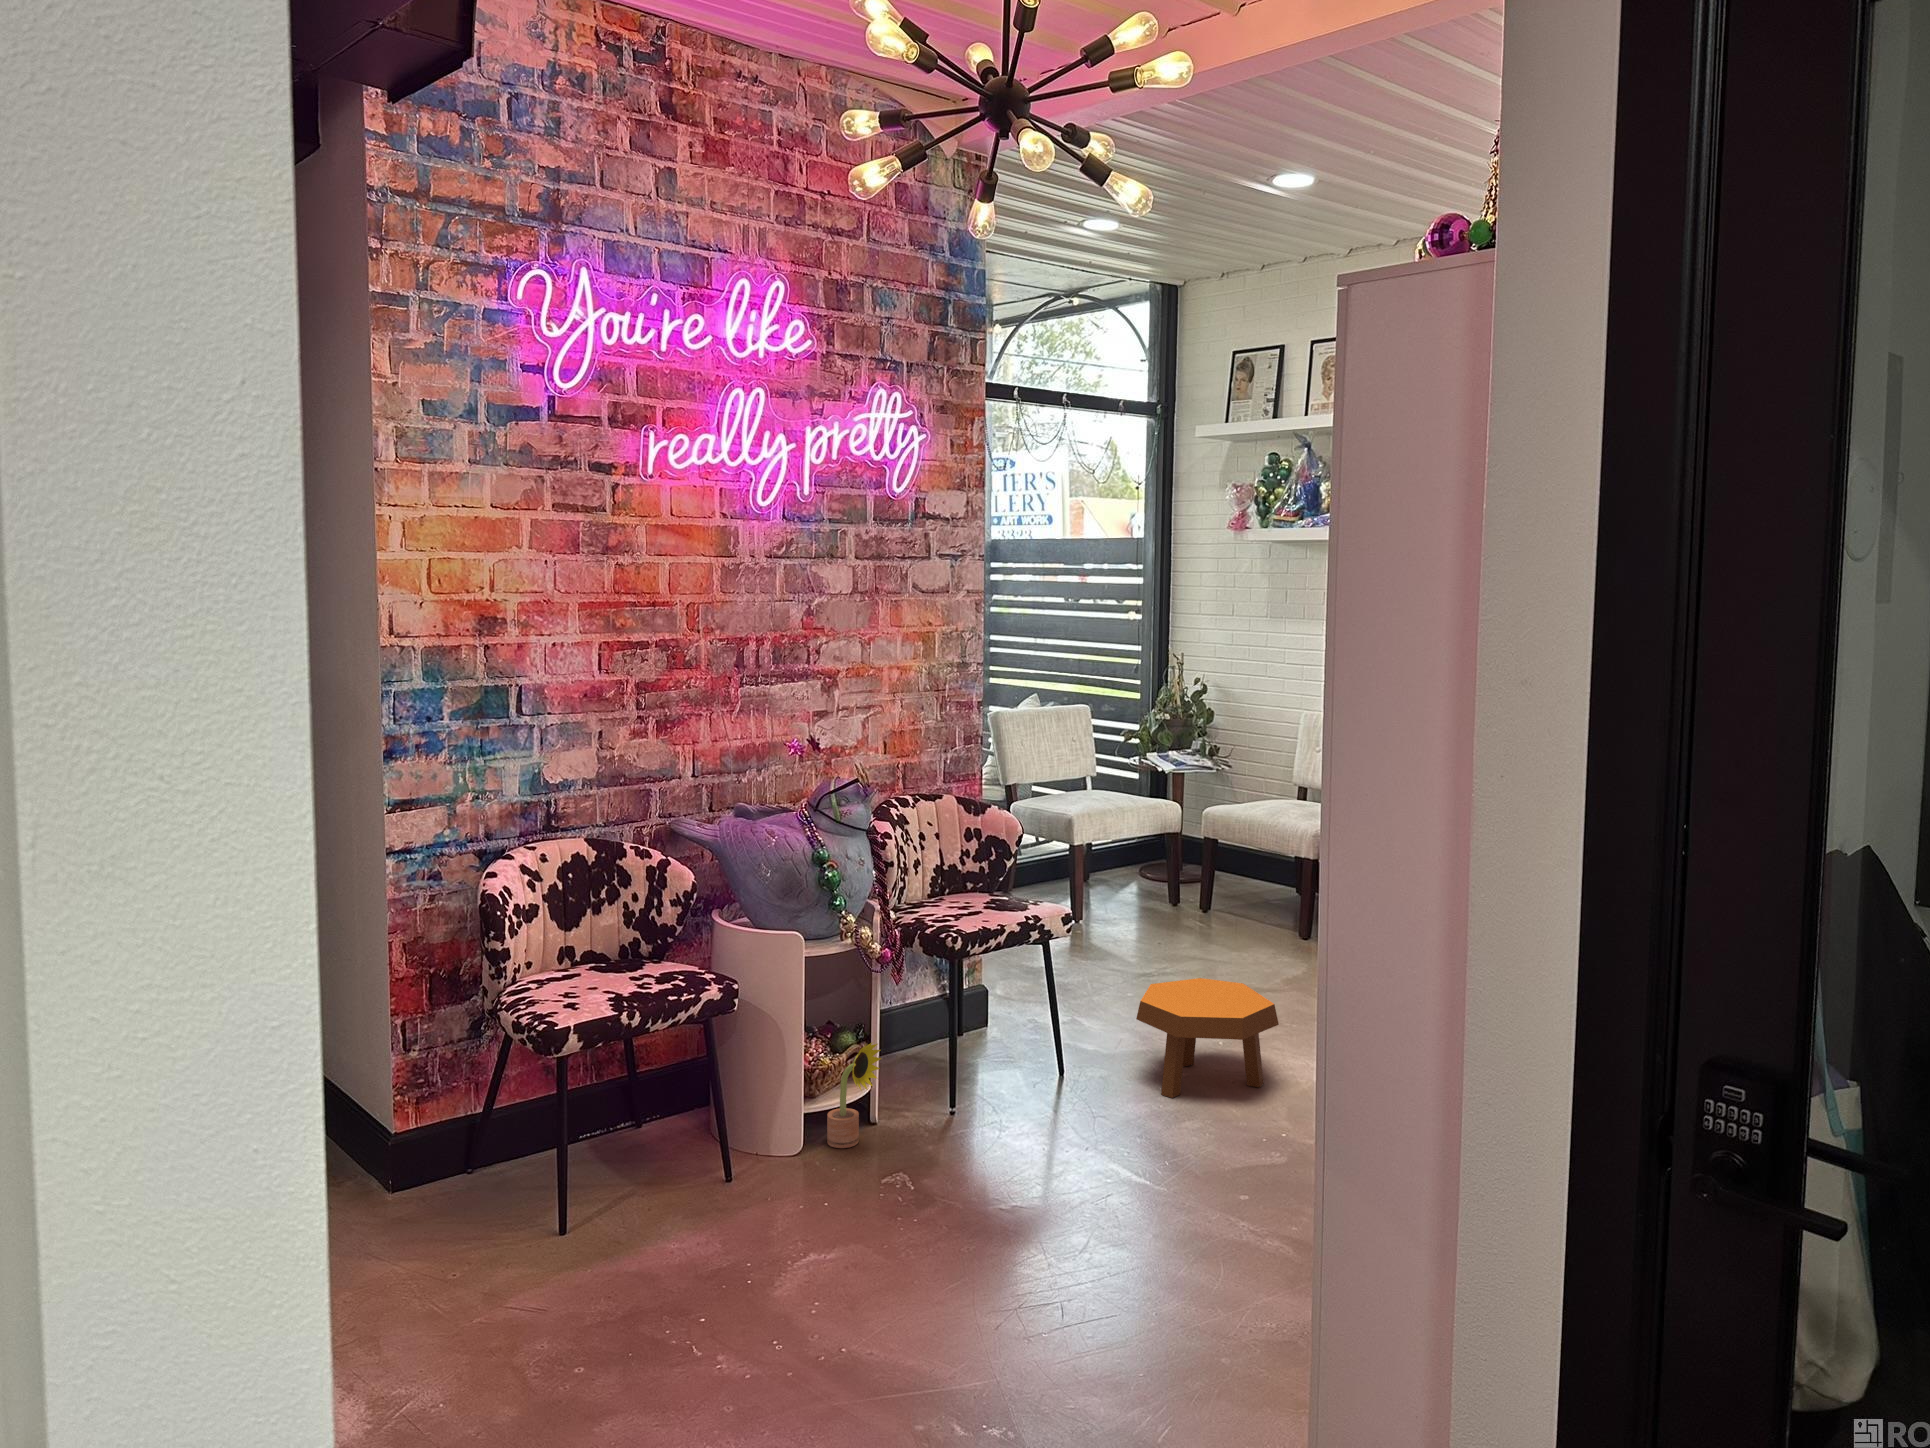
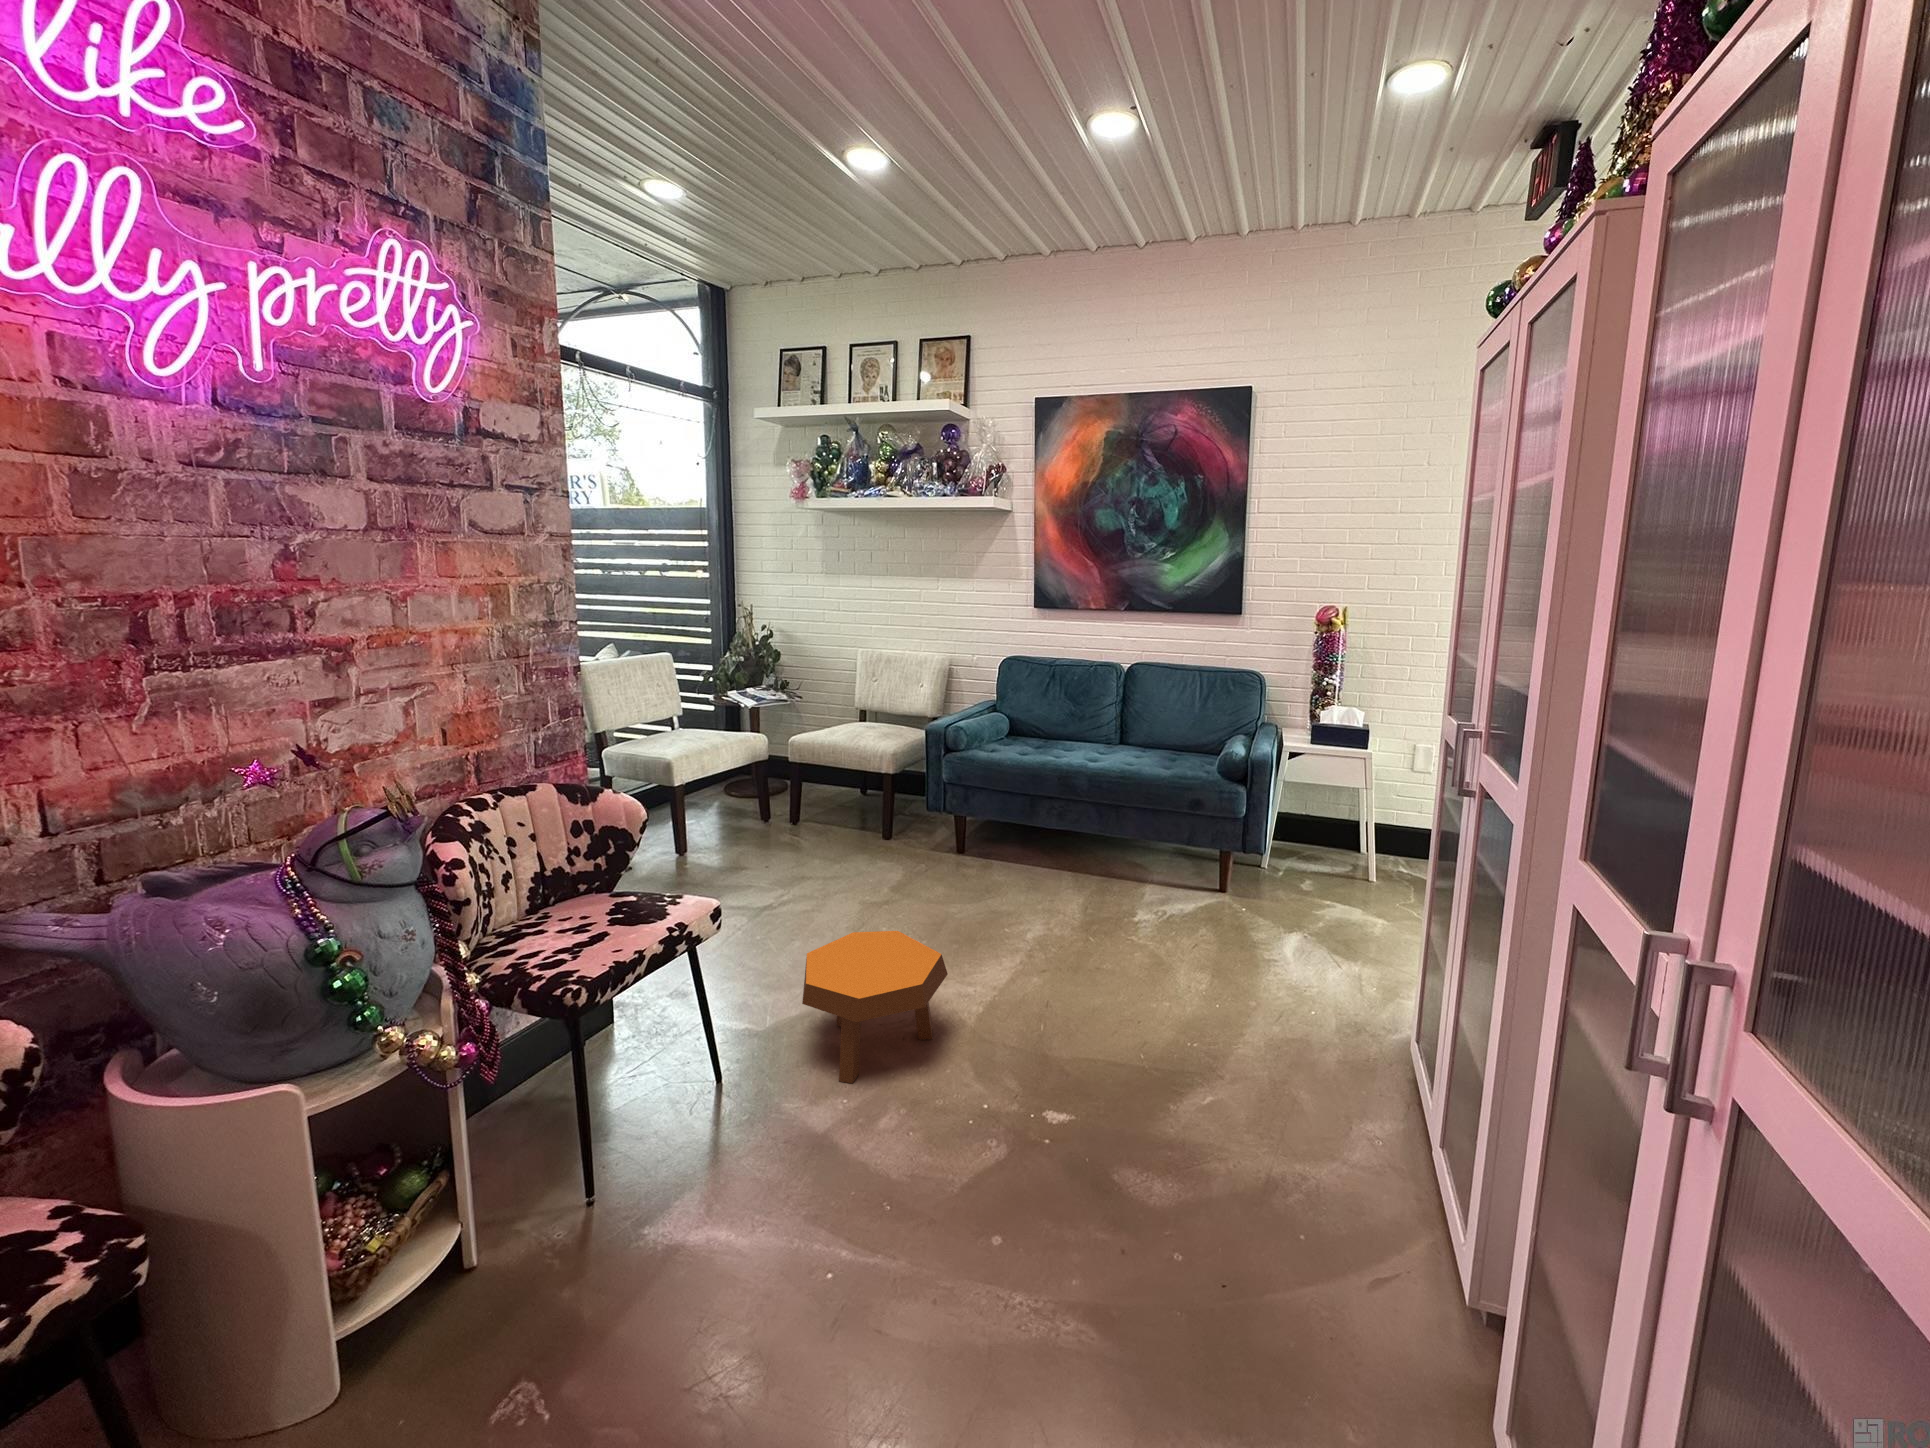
decorative plant: present [827,1043,881,1148] -> none [382,1184,475,1363]

